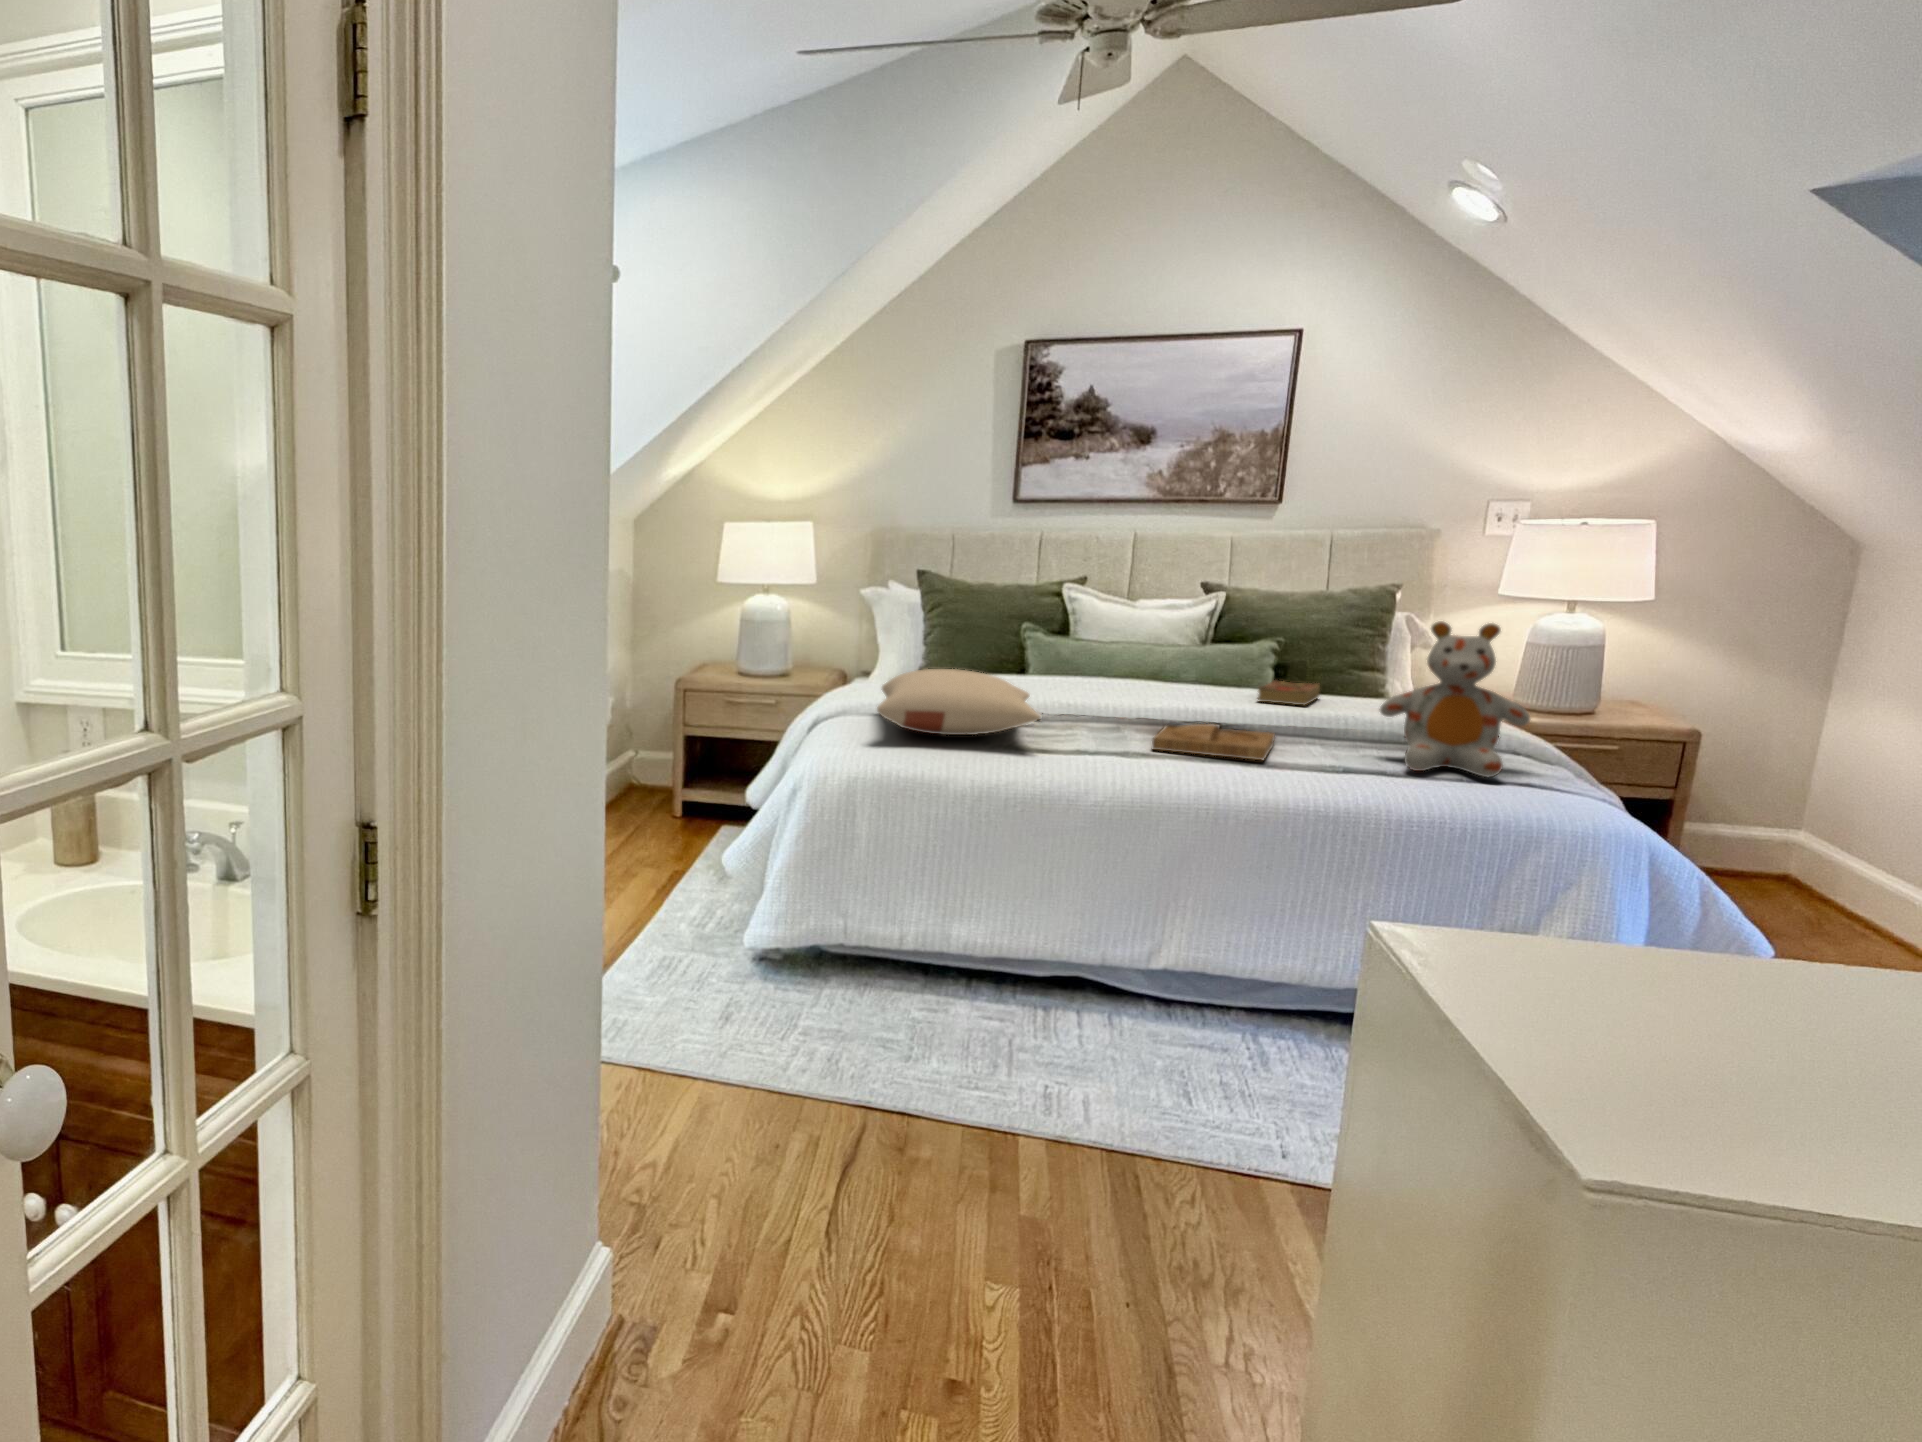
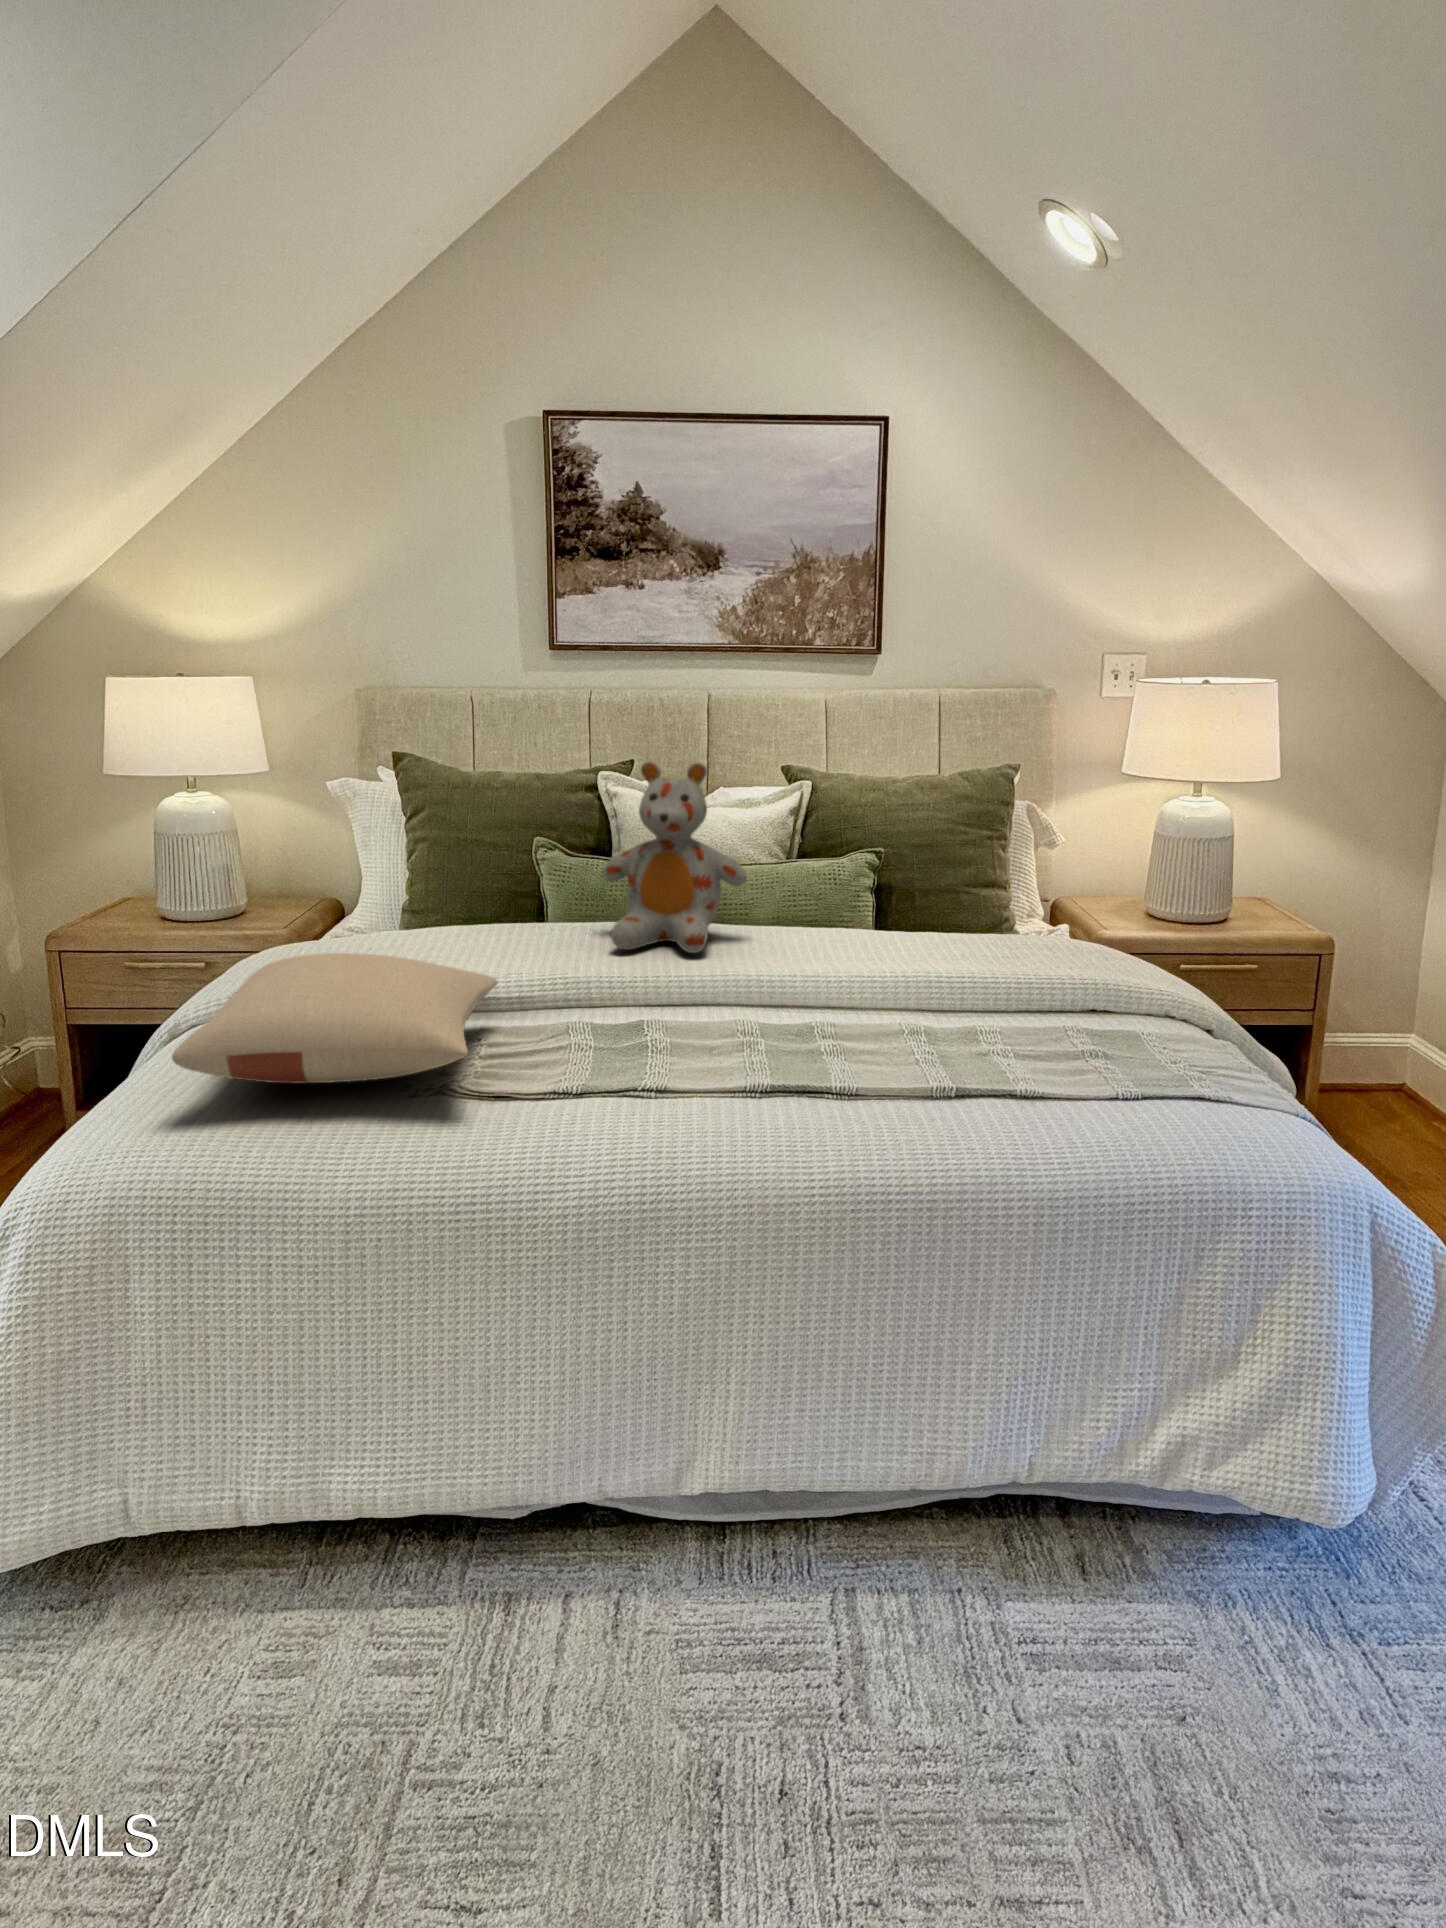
stuffed bear: present [1380,621,1530,777] -> present [602,761,747,953]
book: present [1258,681,1320,705] -> none [839,919,922,964]
tray: present [1152,724,1275,760] -> none [665,1018,852,1096]

